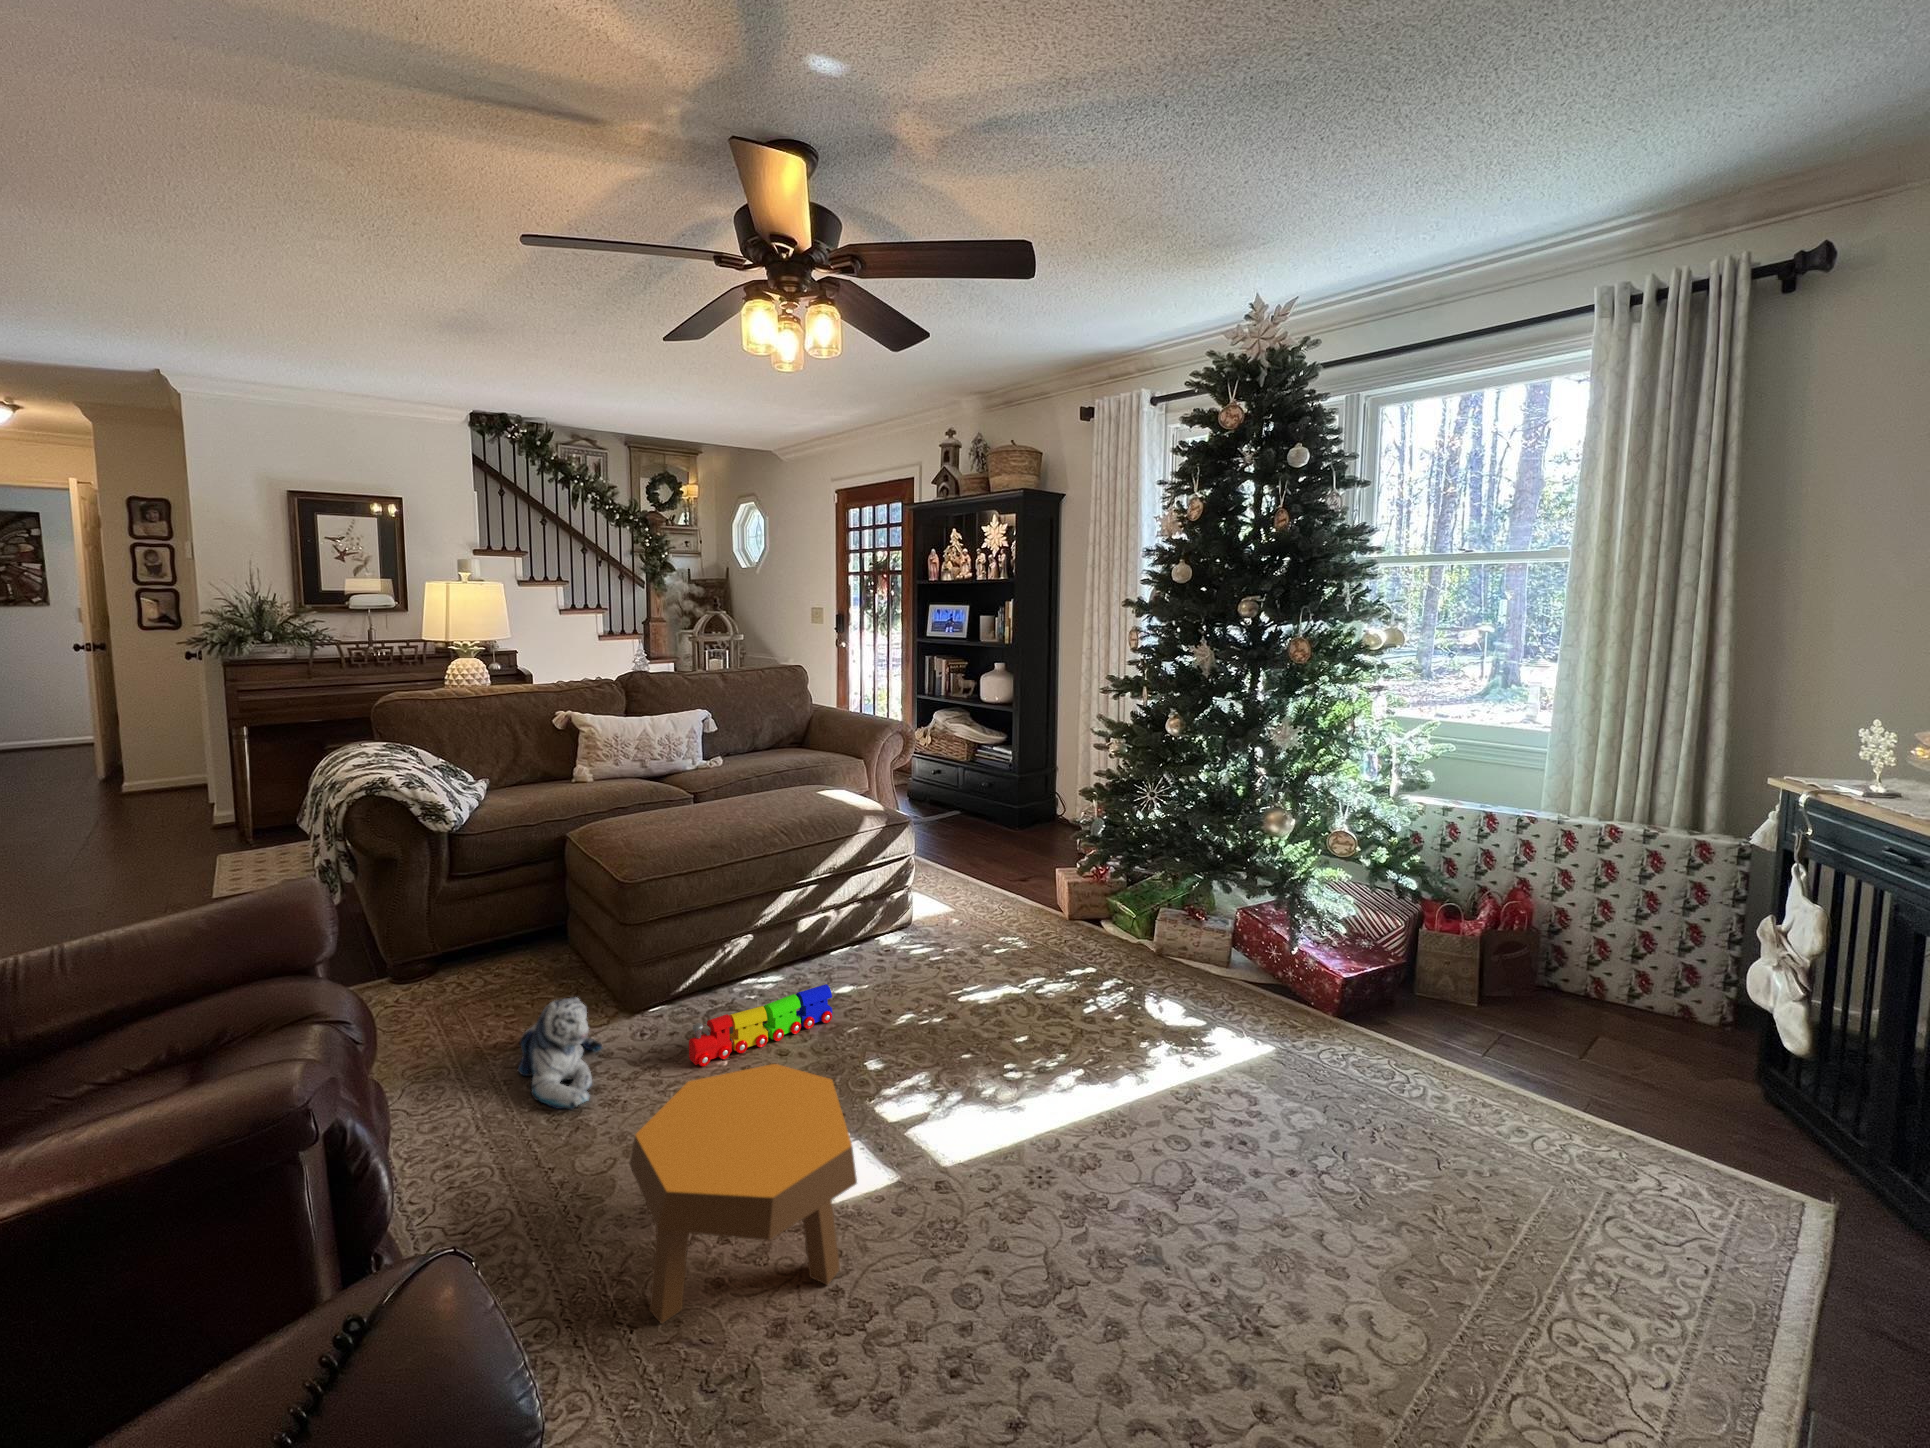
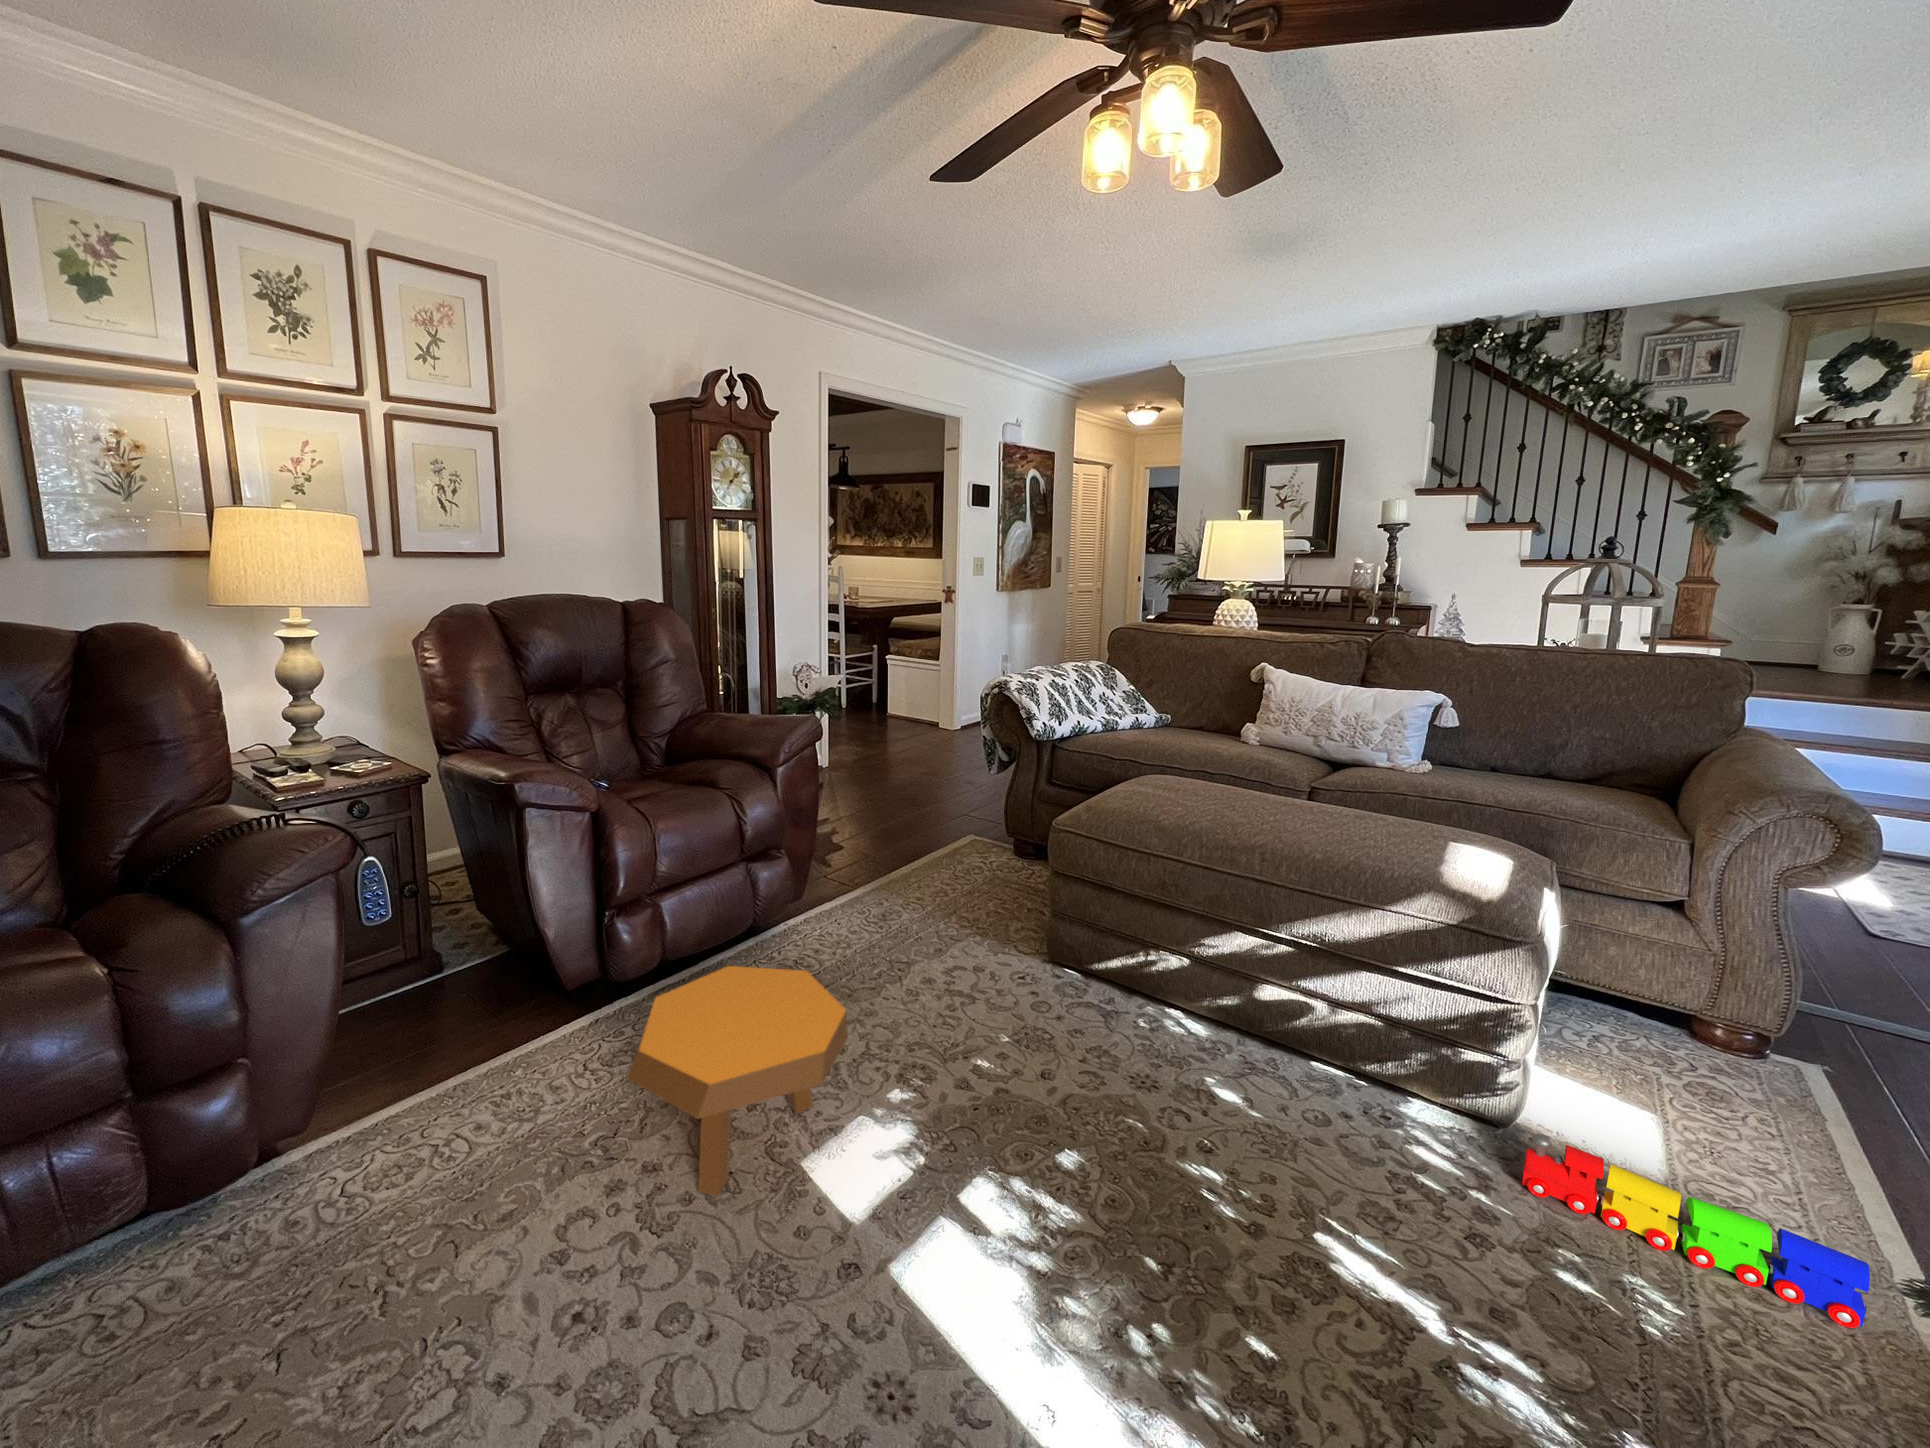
toy train: present [689,984,832,1066] -> present [1522,1134,1870,1328]
plush toy: present [517,997,602,1110] -> none [893,887,995,979]

